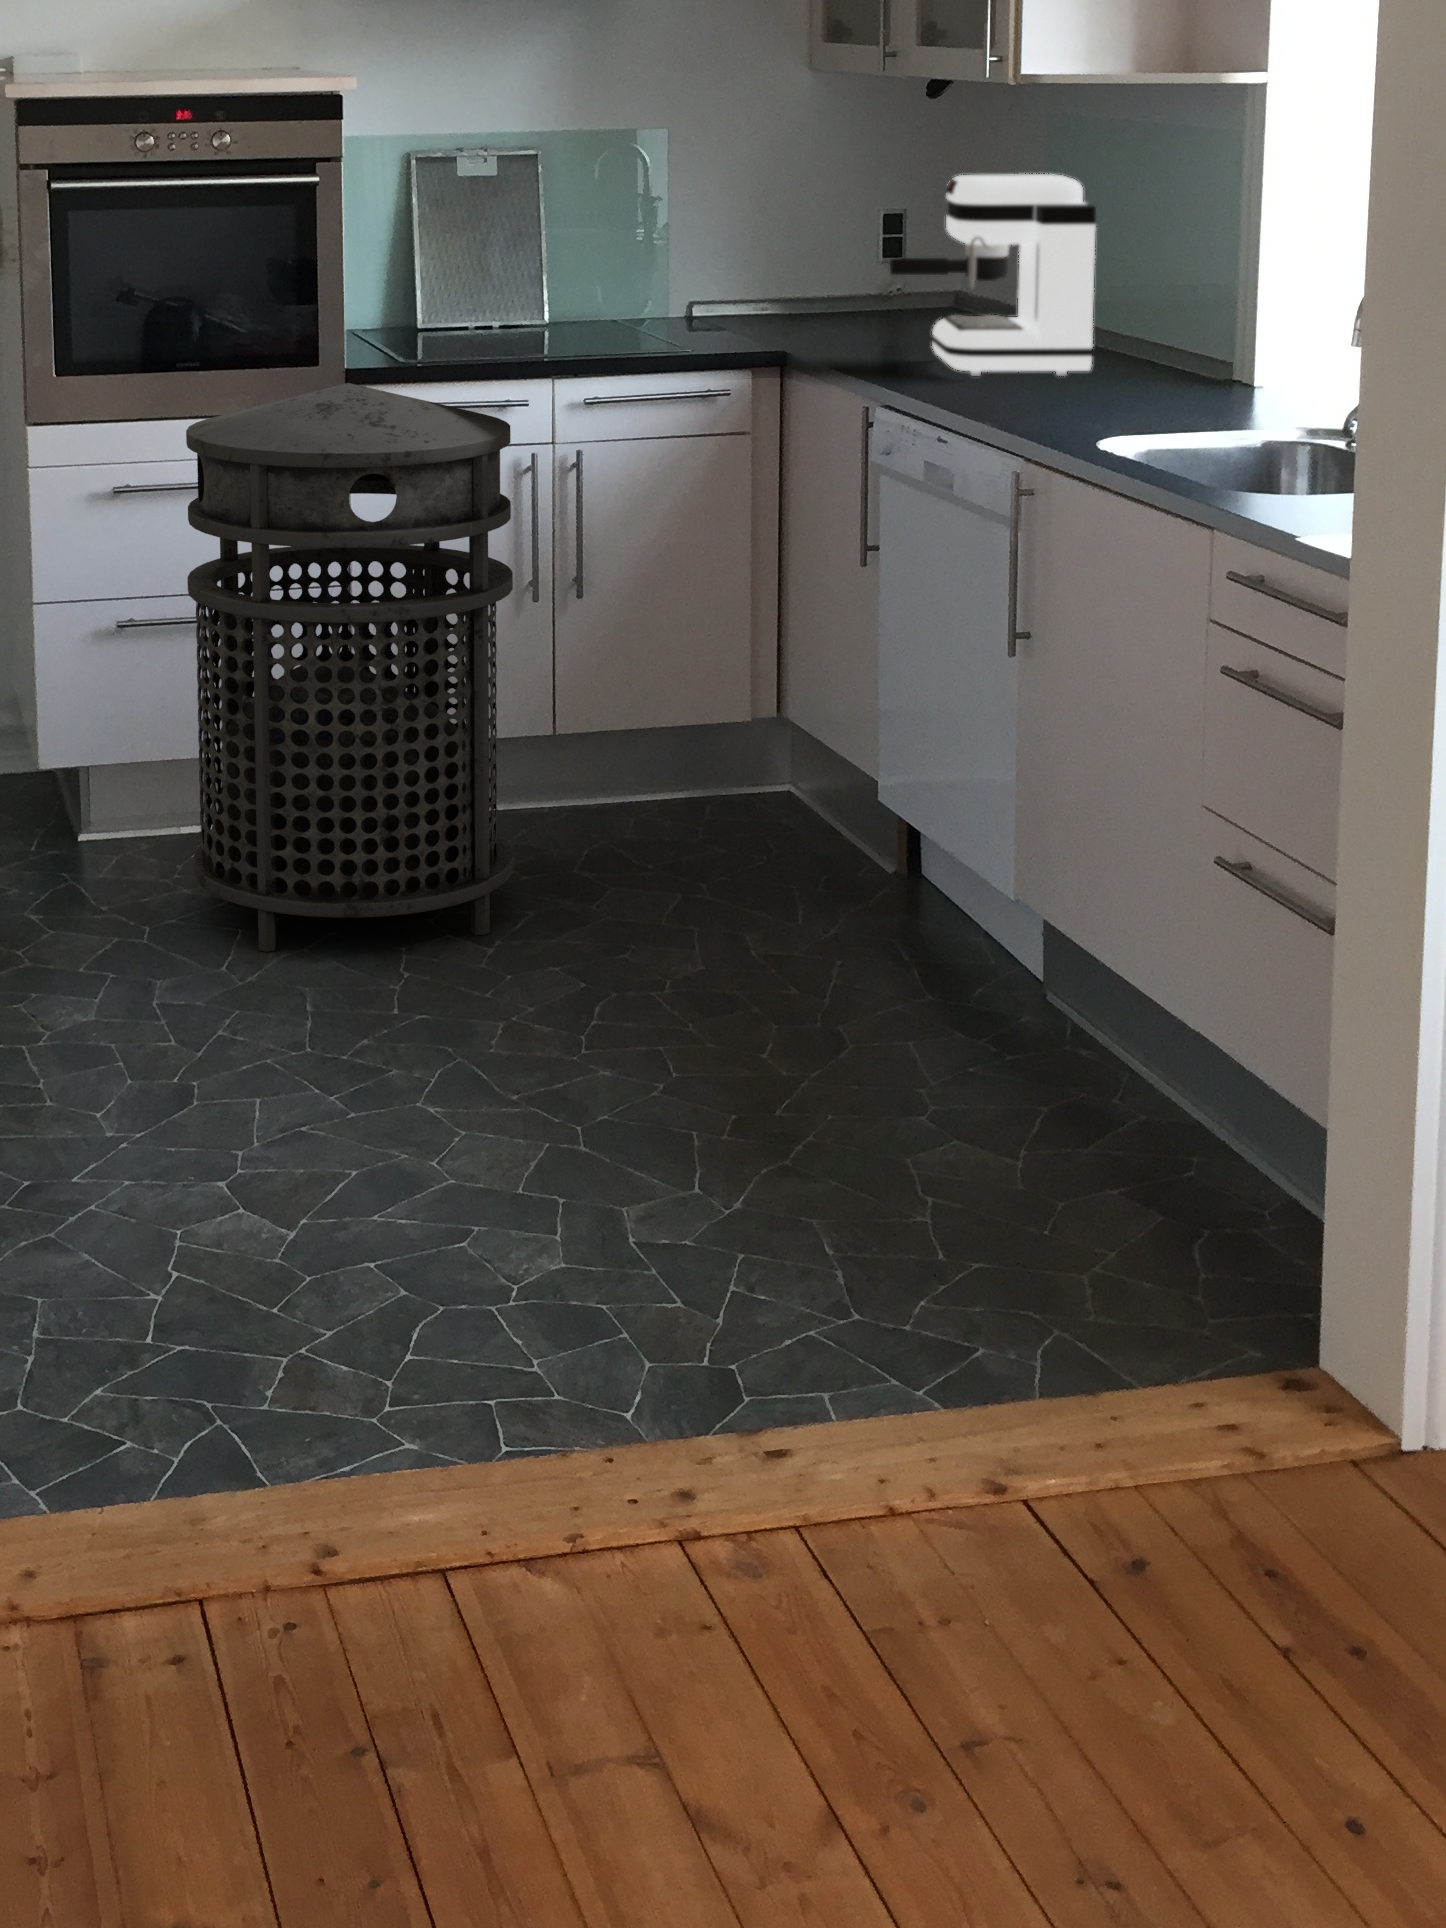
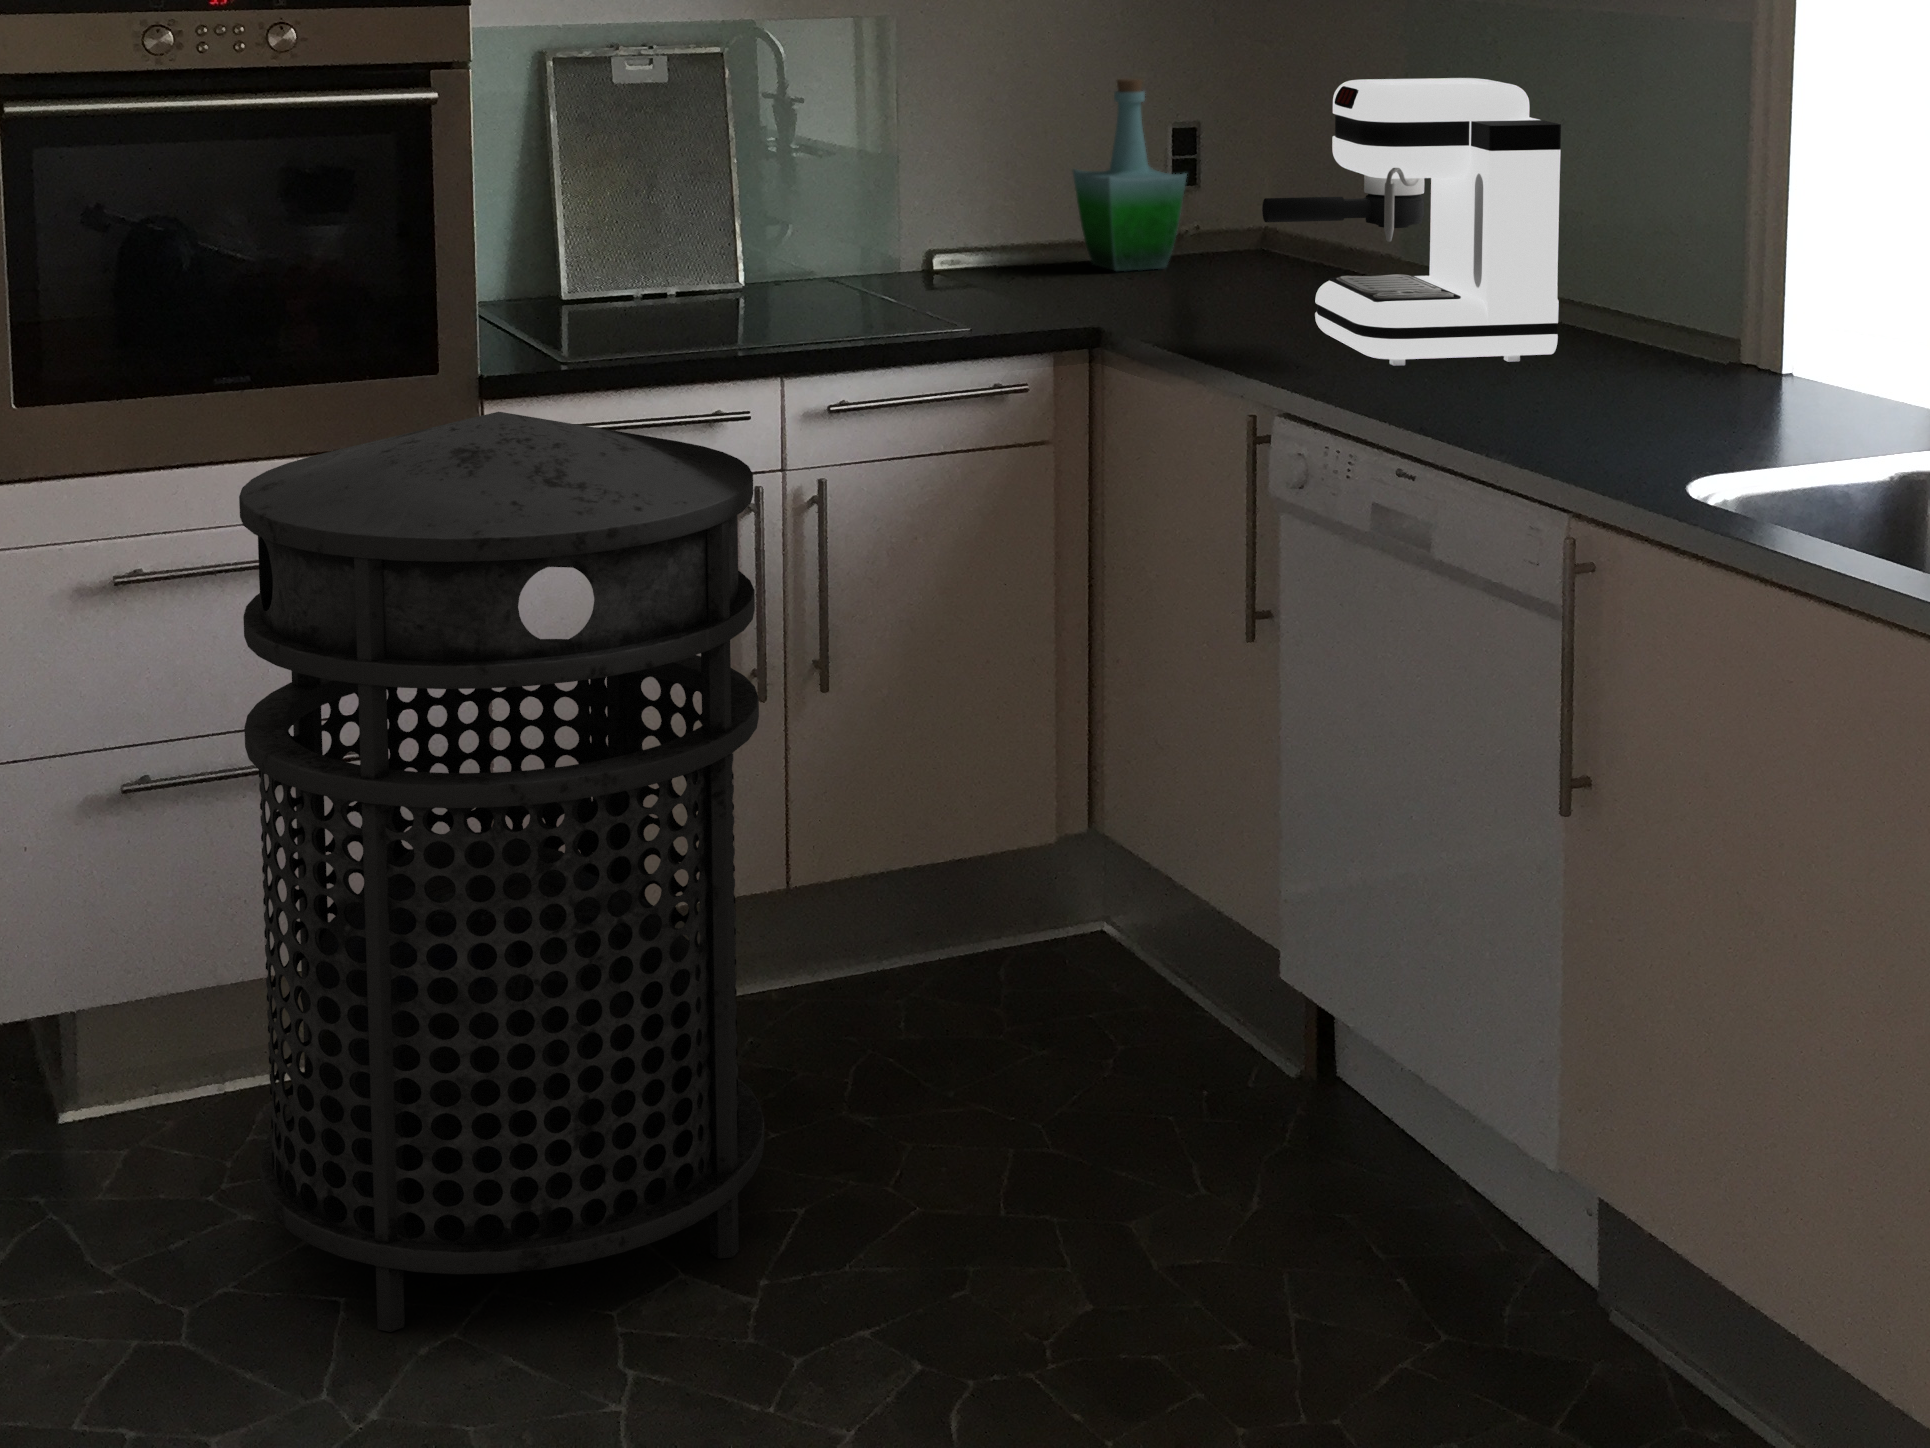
bottle: none [802,177,884,319] -> present [1073,79,1187,271]

